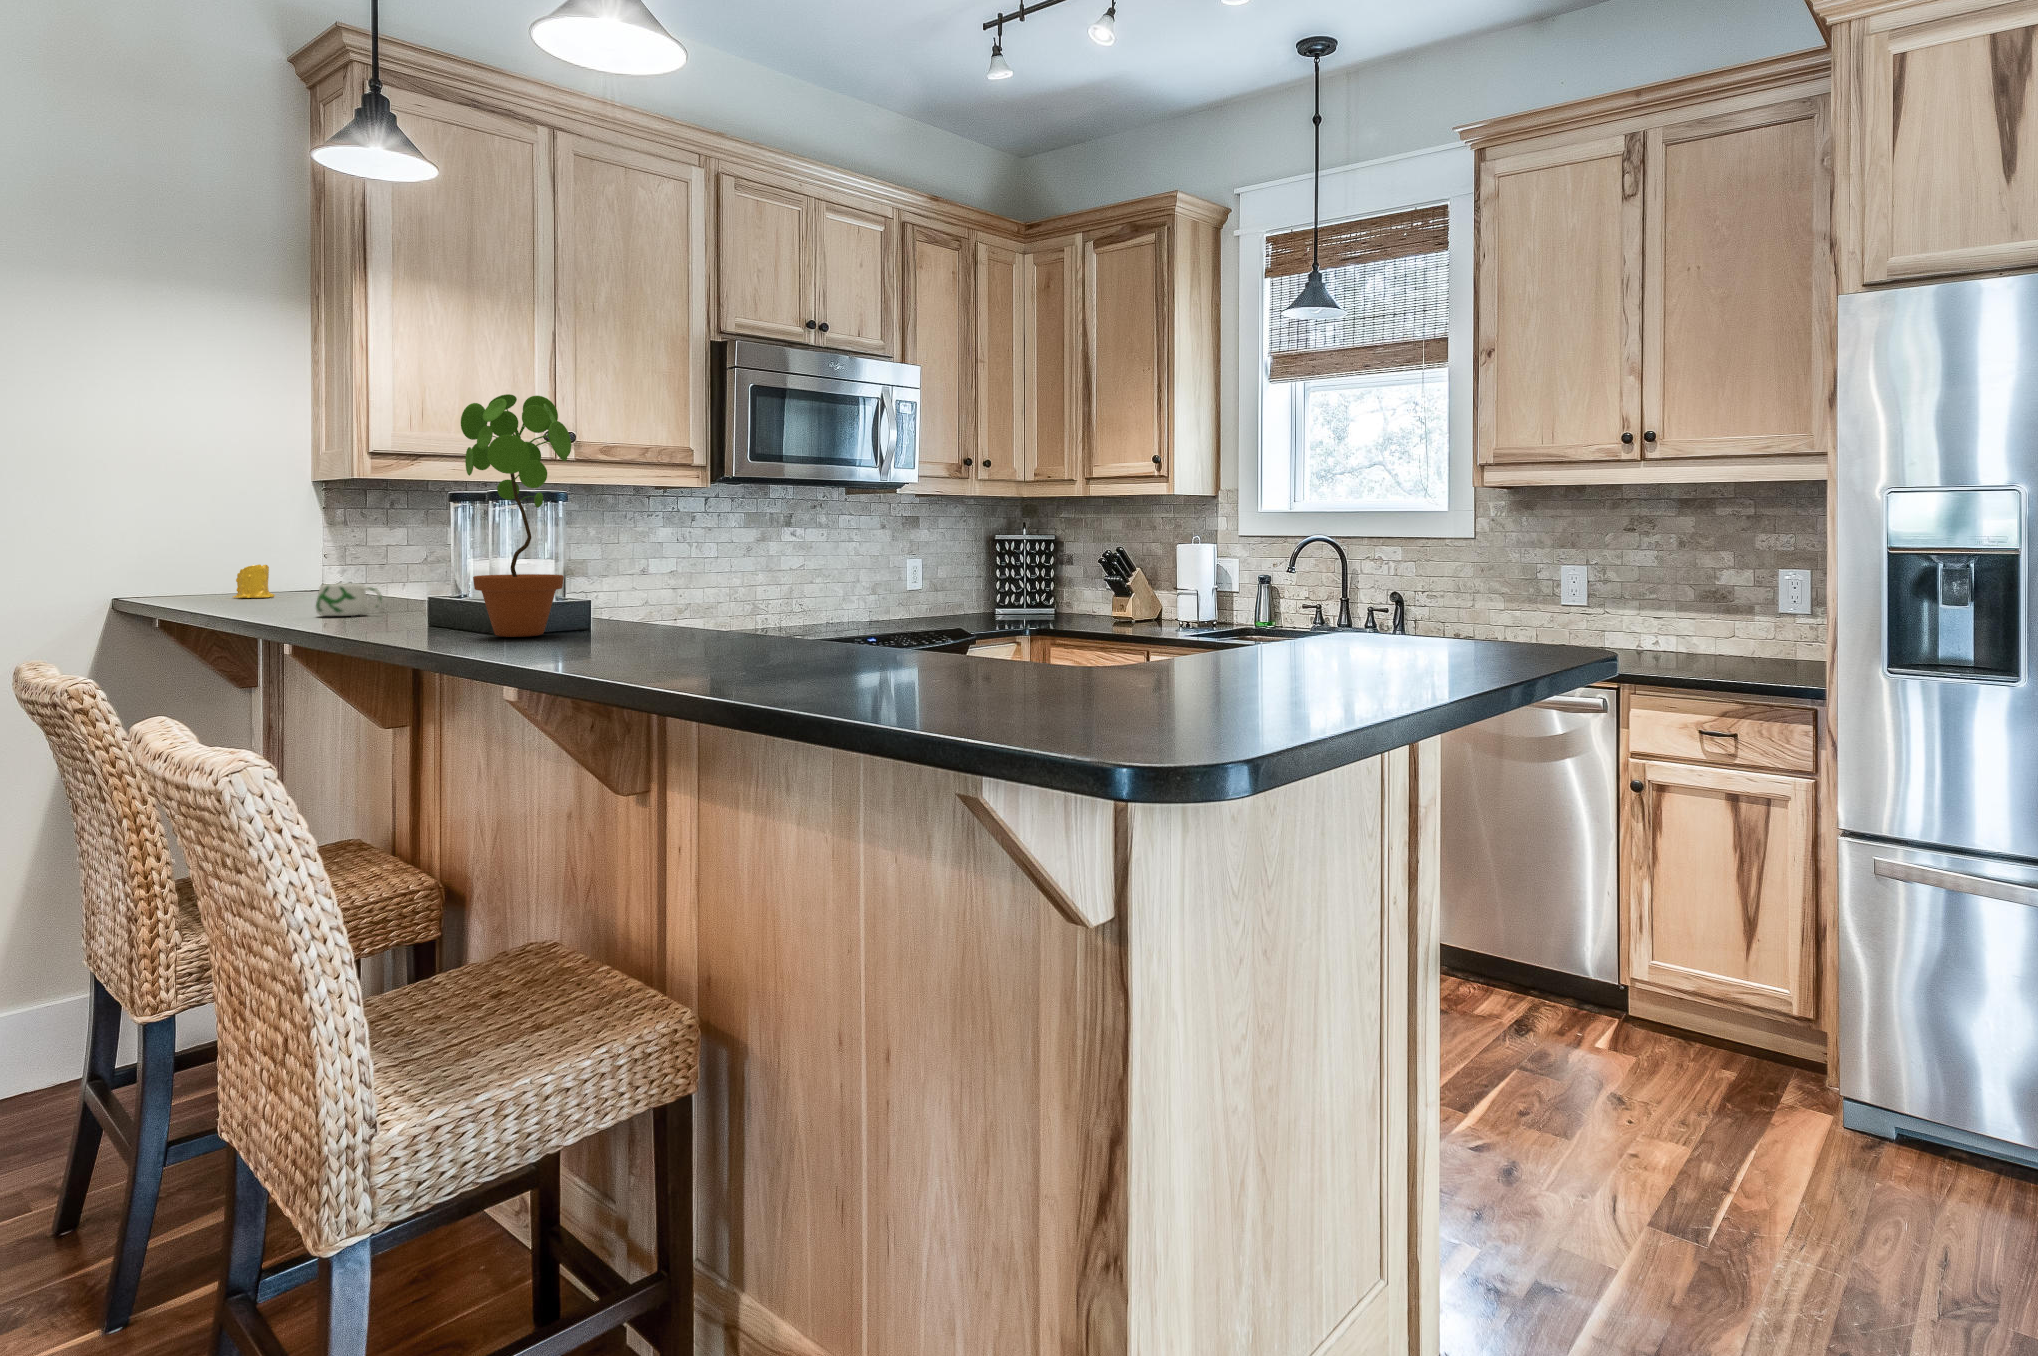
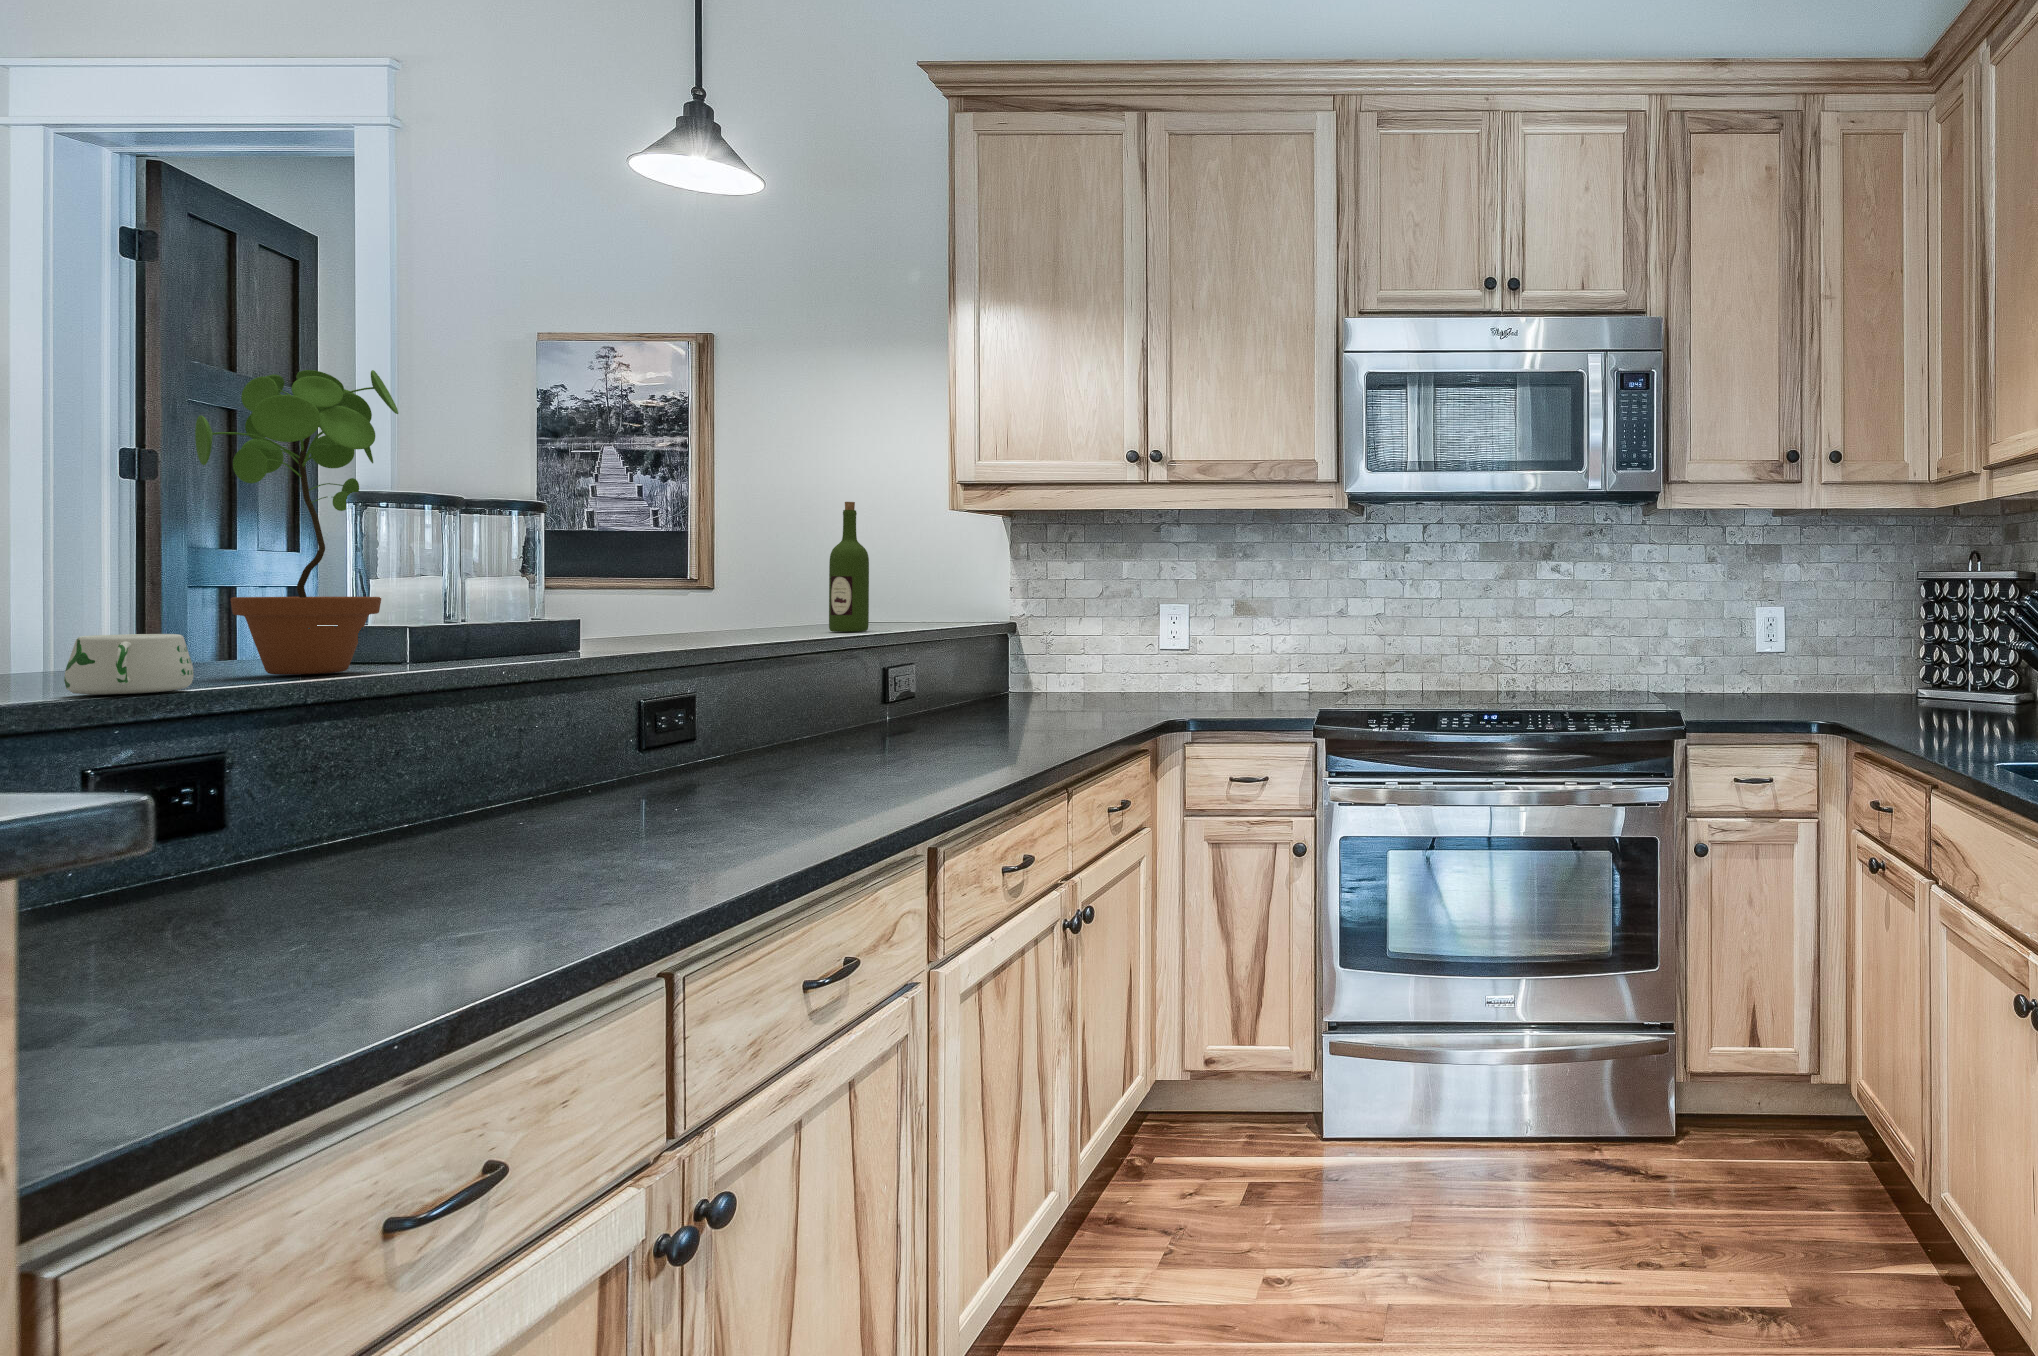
wine bottle: none [279,470,321,603] -> present [829,502,869,632]
candle: present [233,565,275,598] -> none [890,594,933,626]
mug: present [316,584,382,616] -> present [64,634,194,695]

